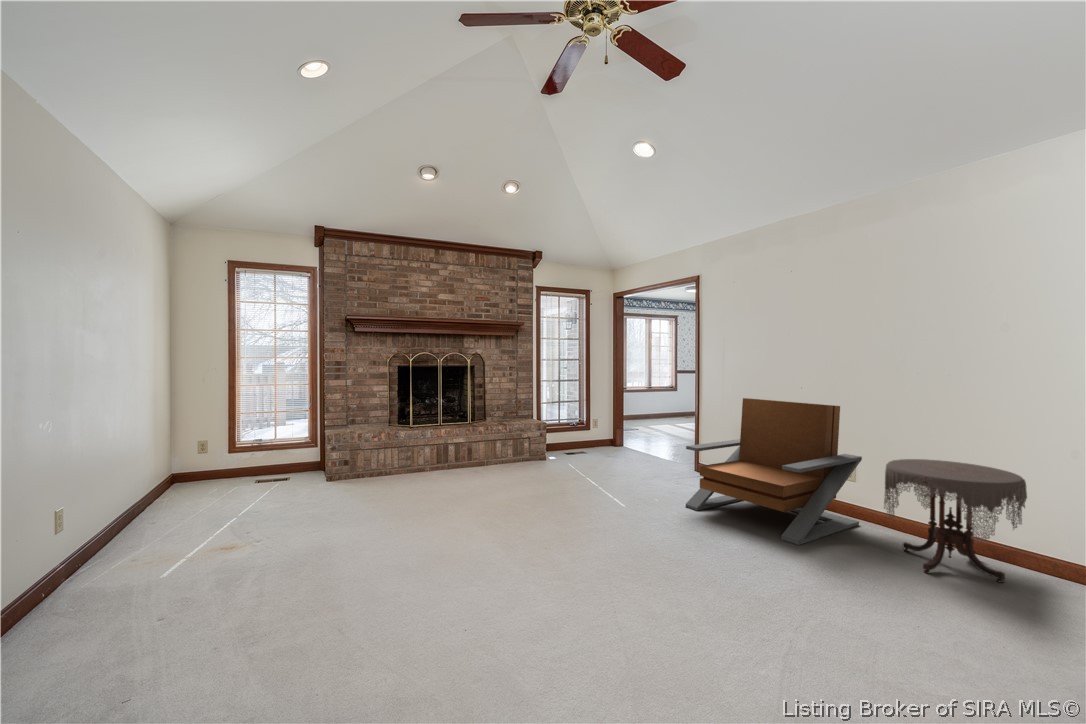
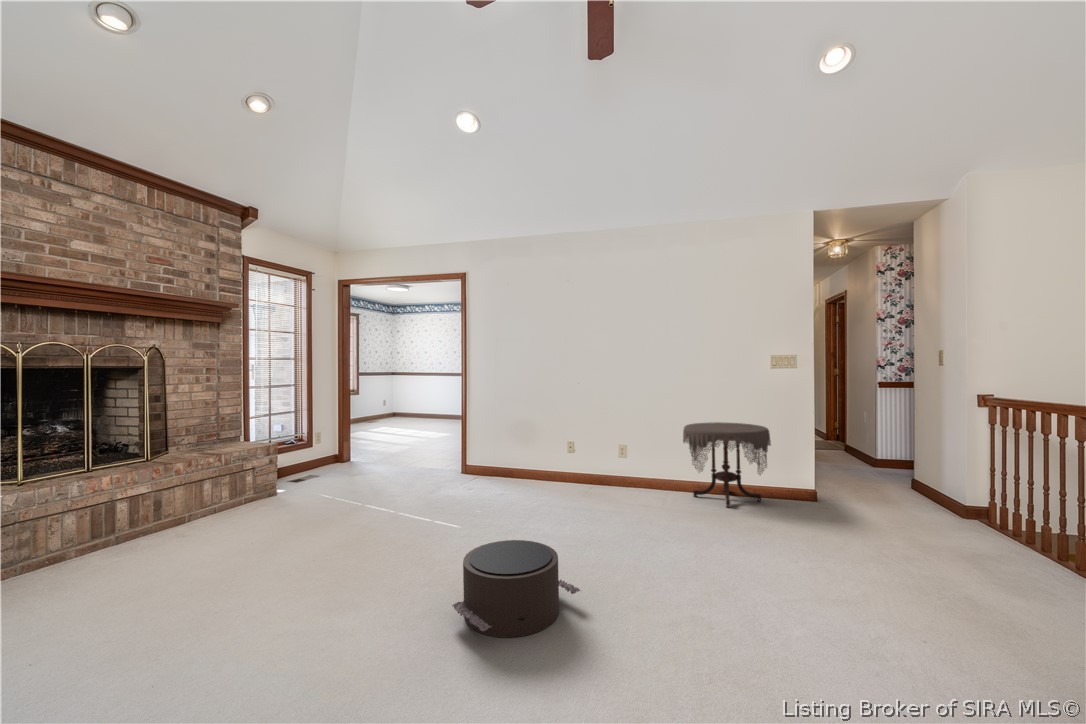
lounge chair: present [686,398,862,545] -> none [514,388,644,513]
pouf: none [514,514,606,580] -> present [452,540,580,638]

